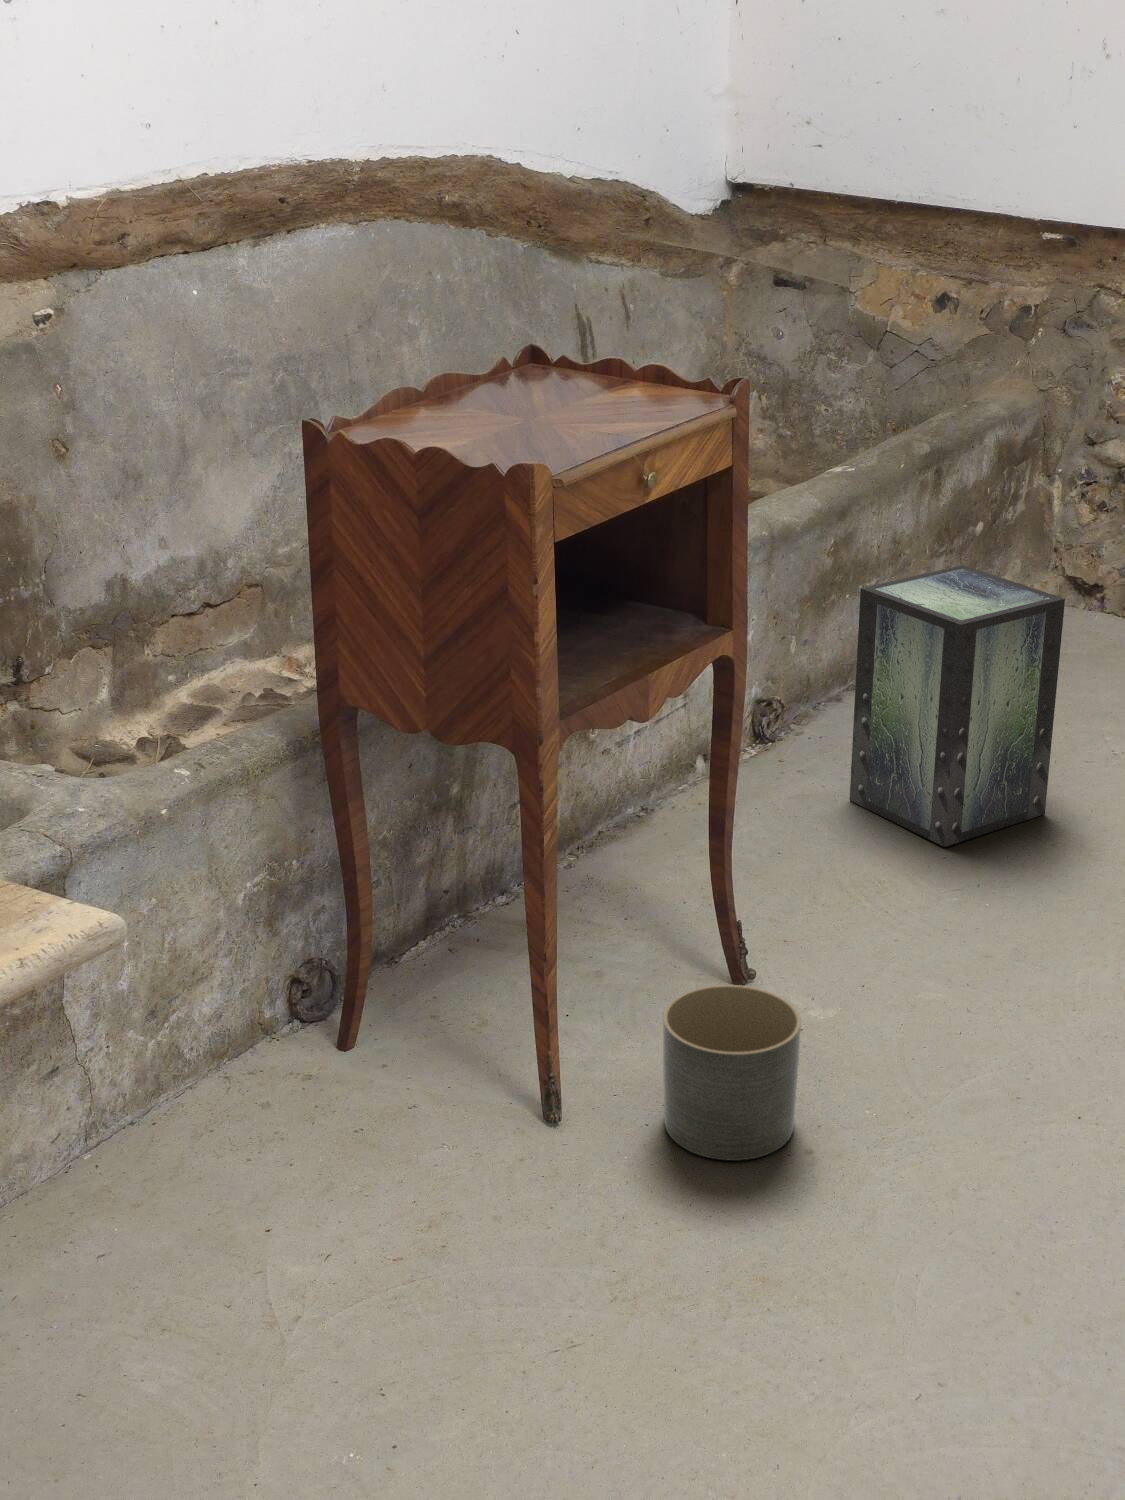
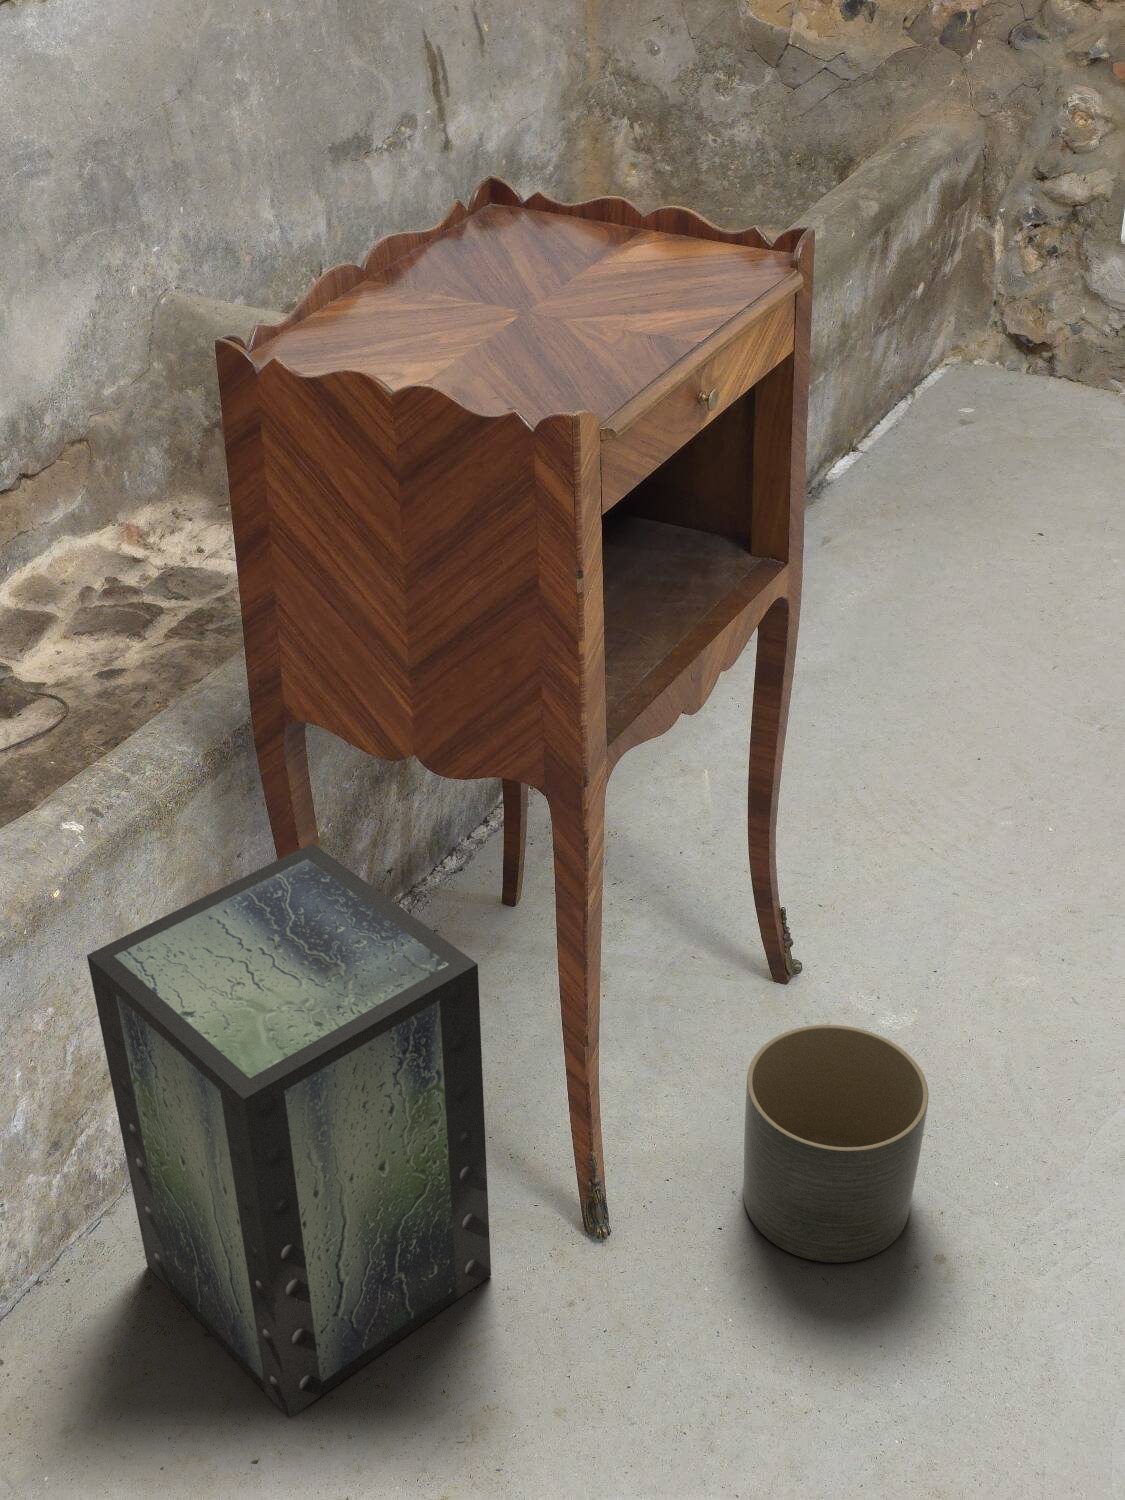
storage box: present [850,565,1065,847] -> present [87,843,491,1418]

